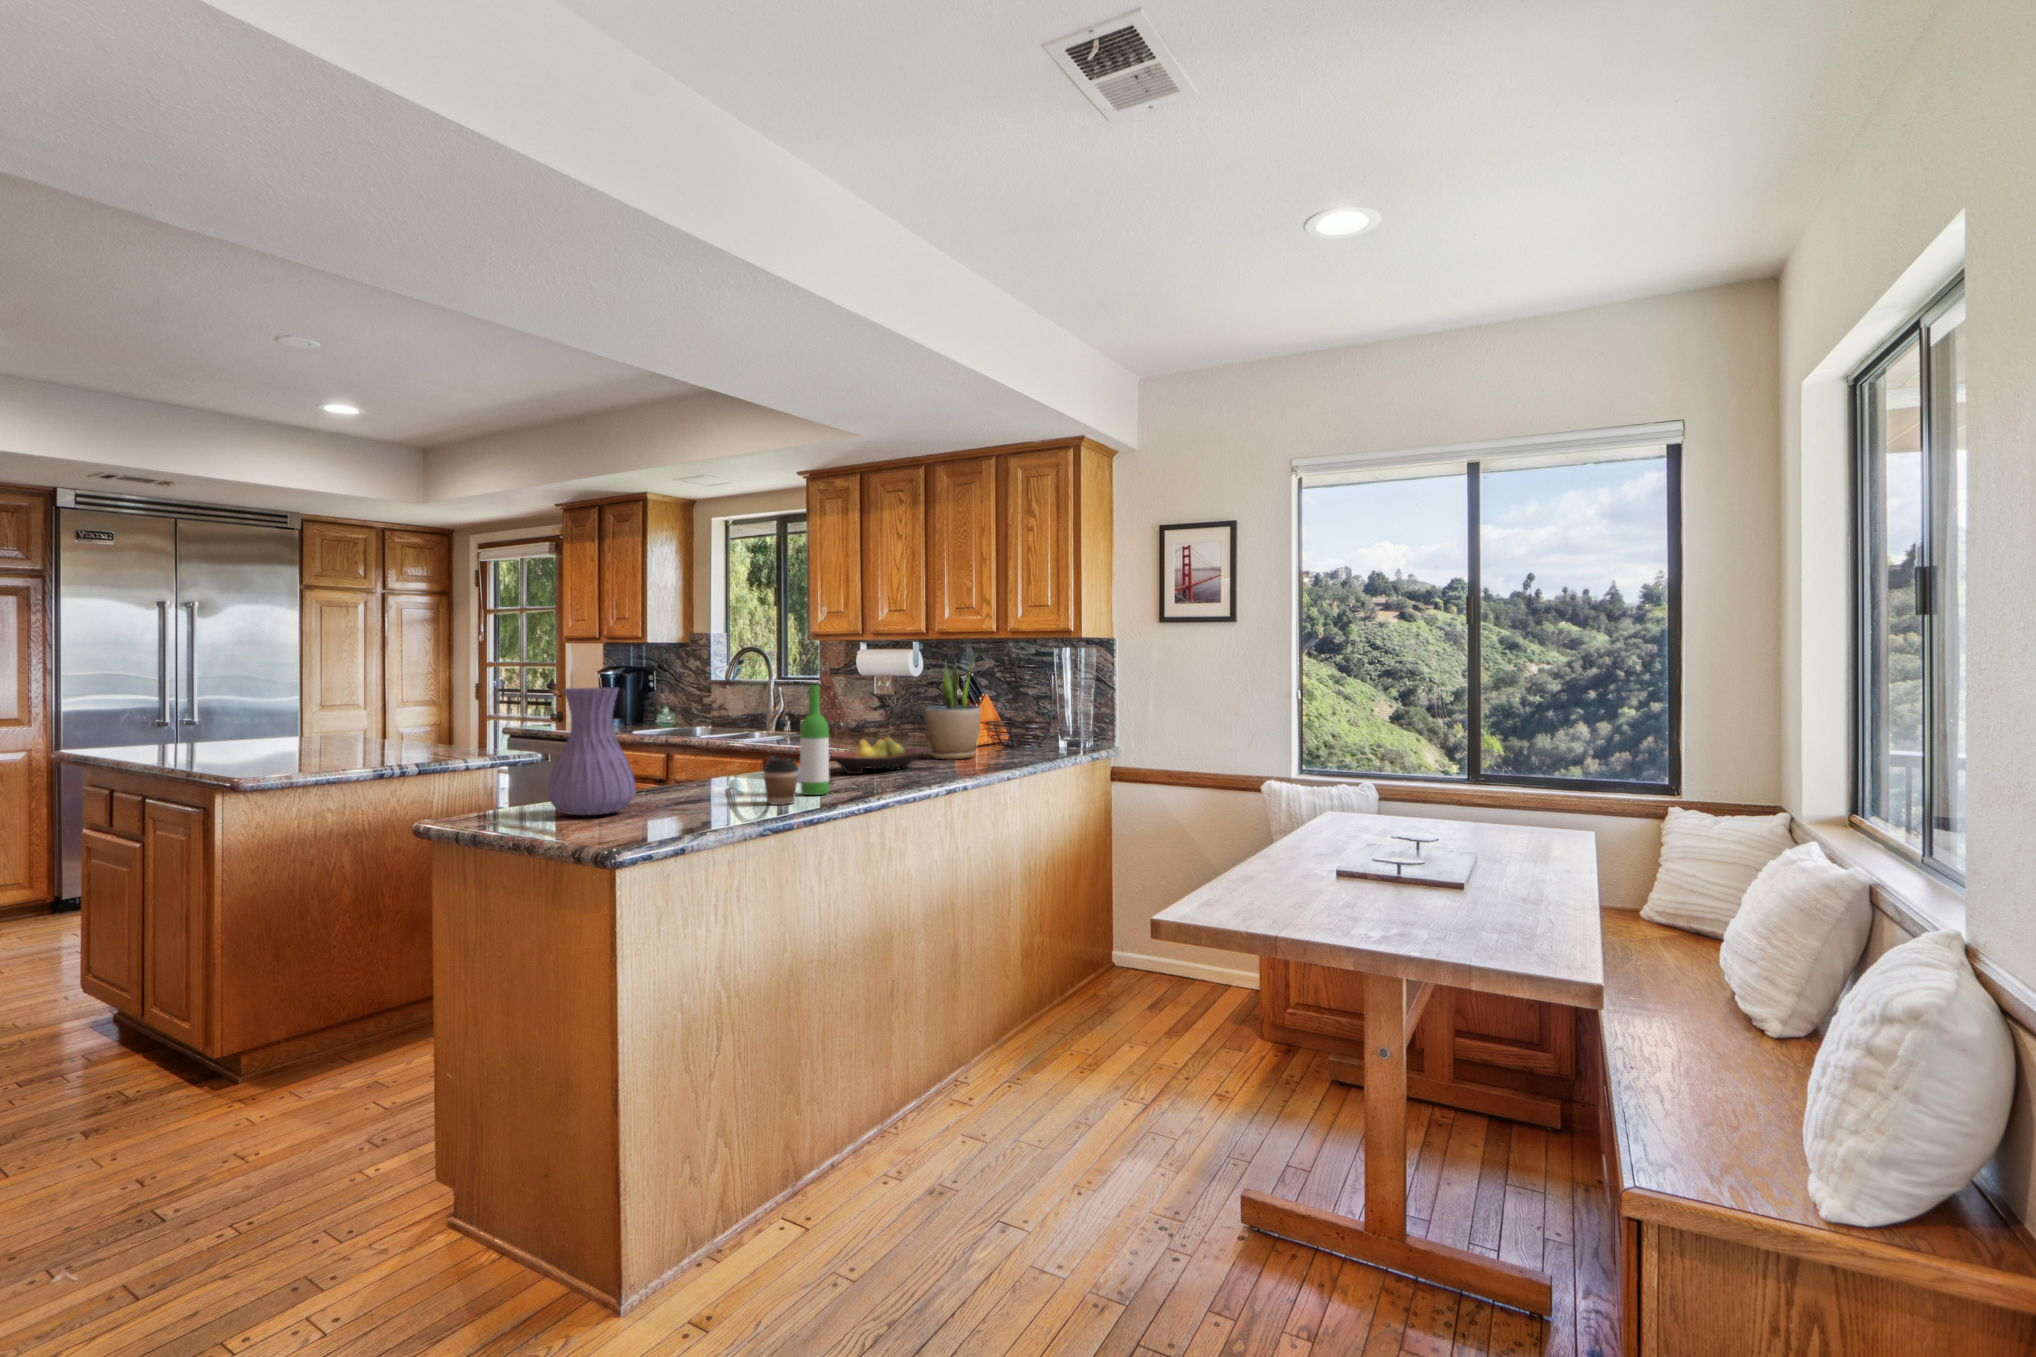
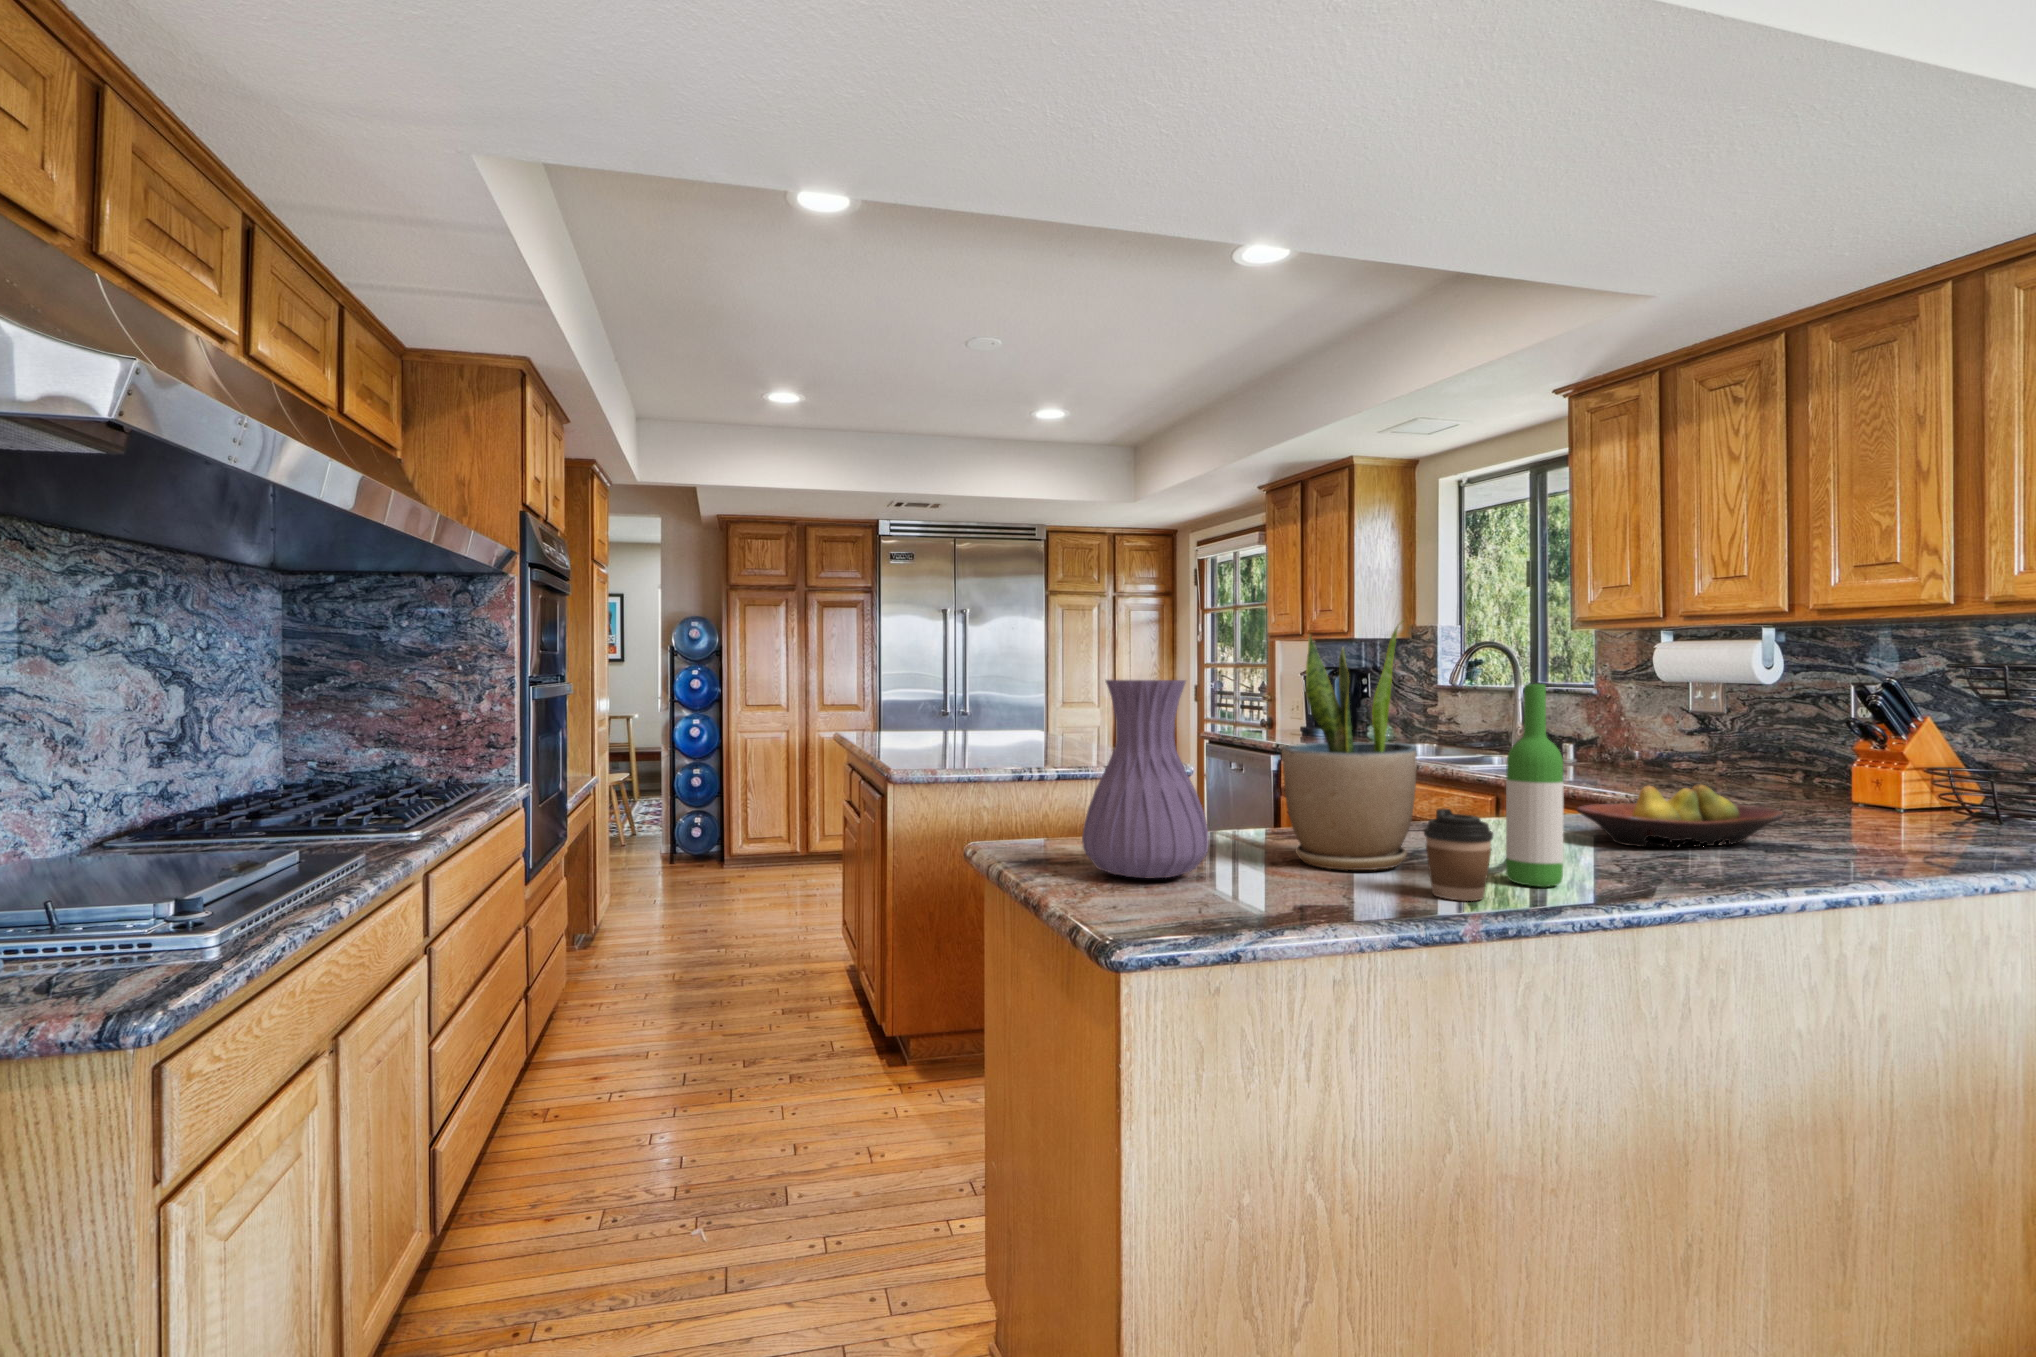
potted plant: present [925,658,981,759] -> present [1282,619,1417,870]

